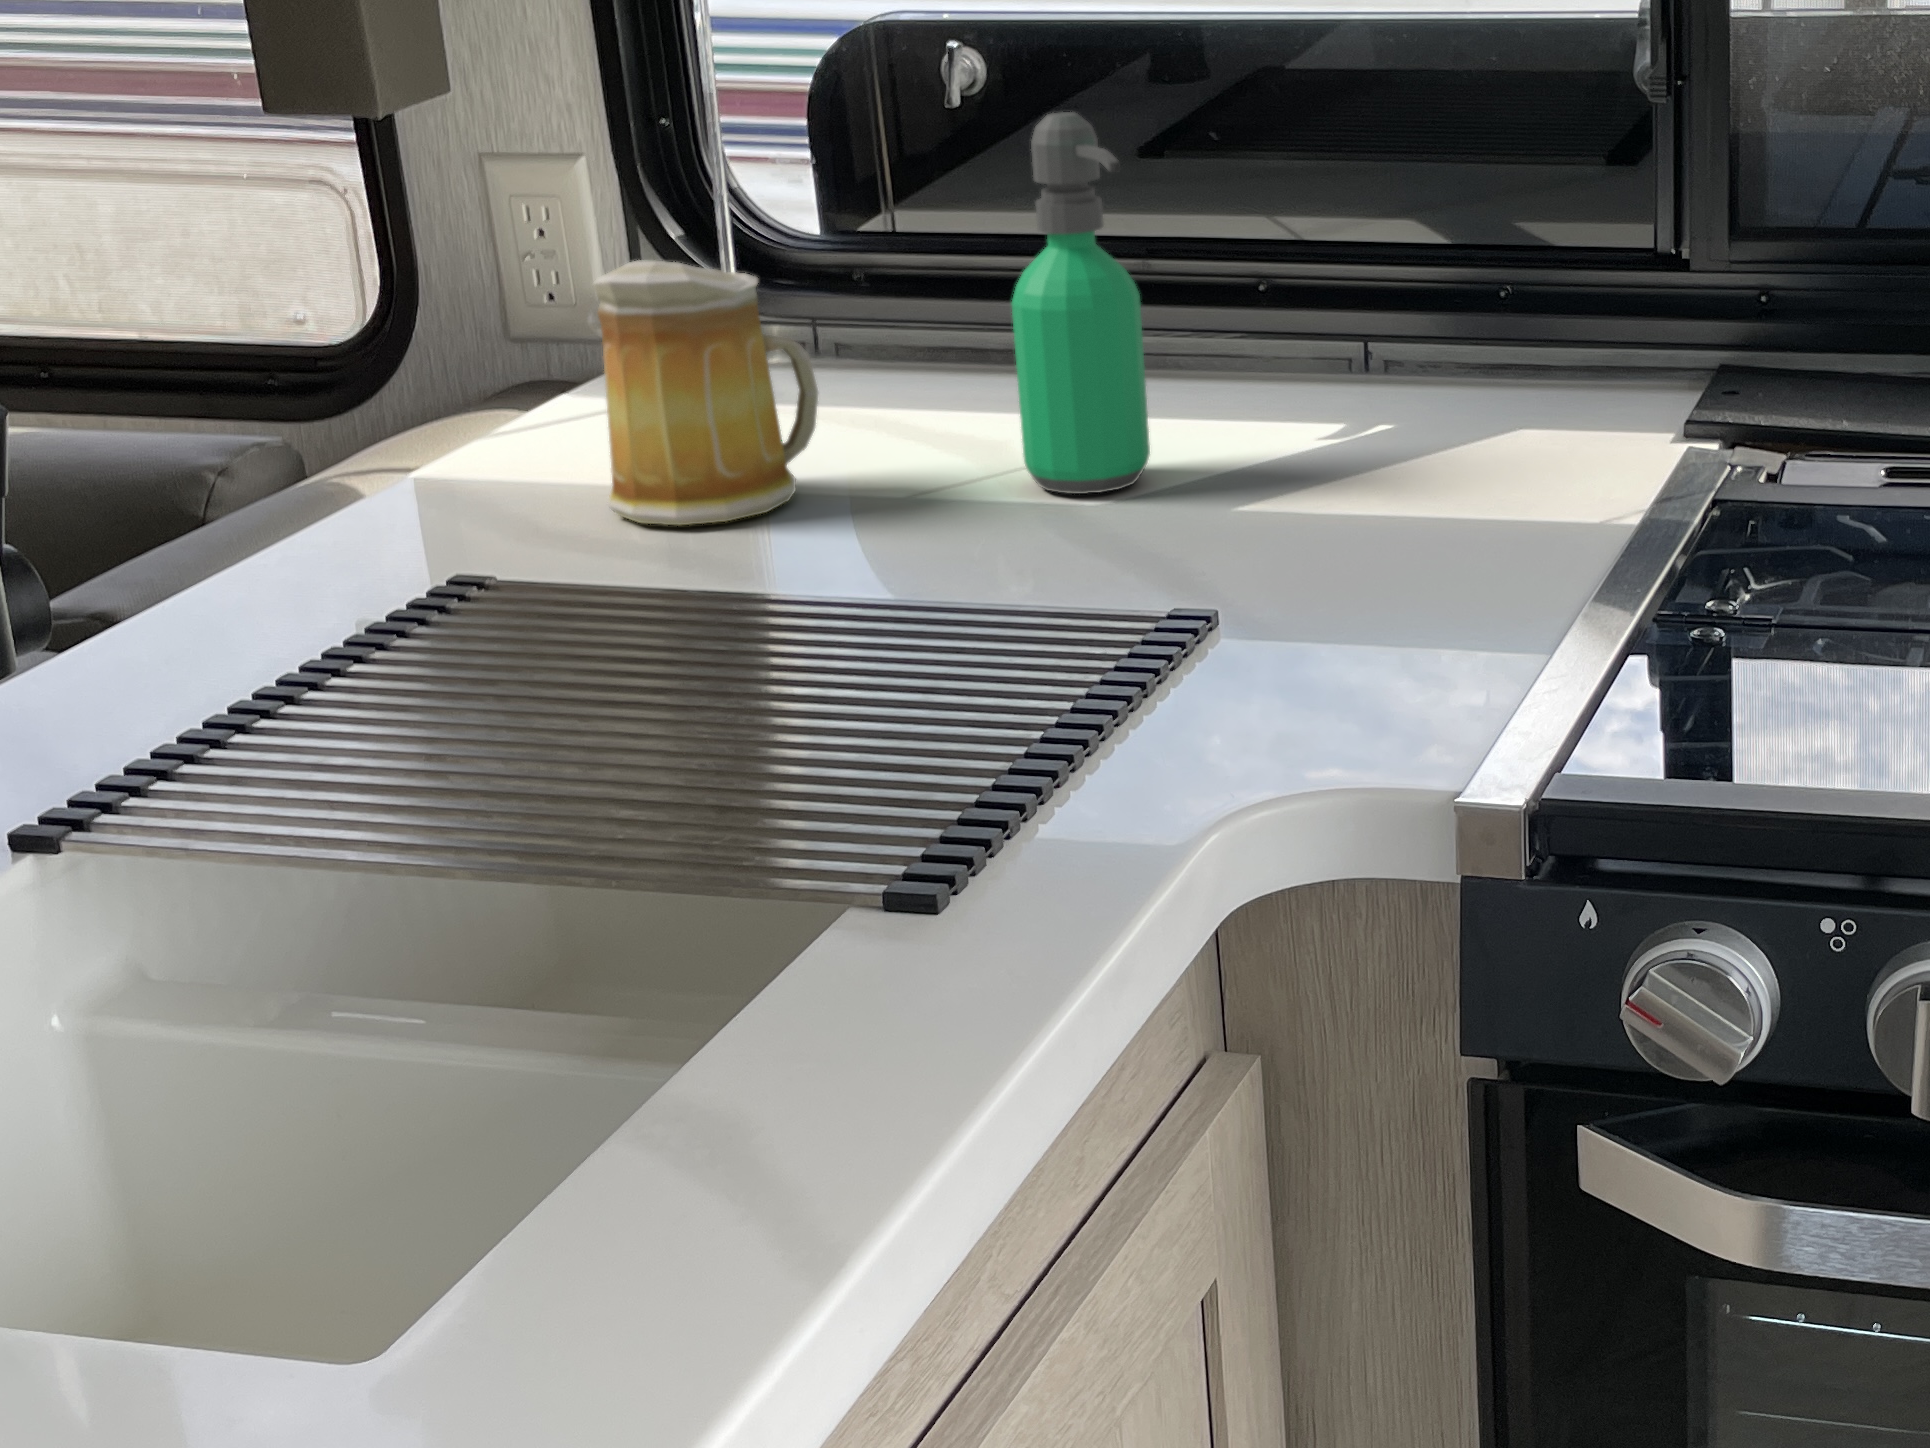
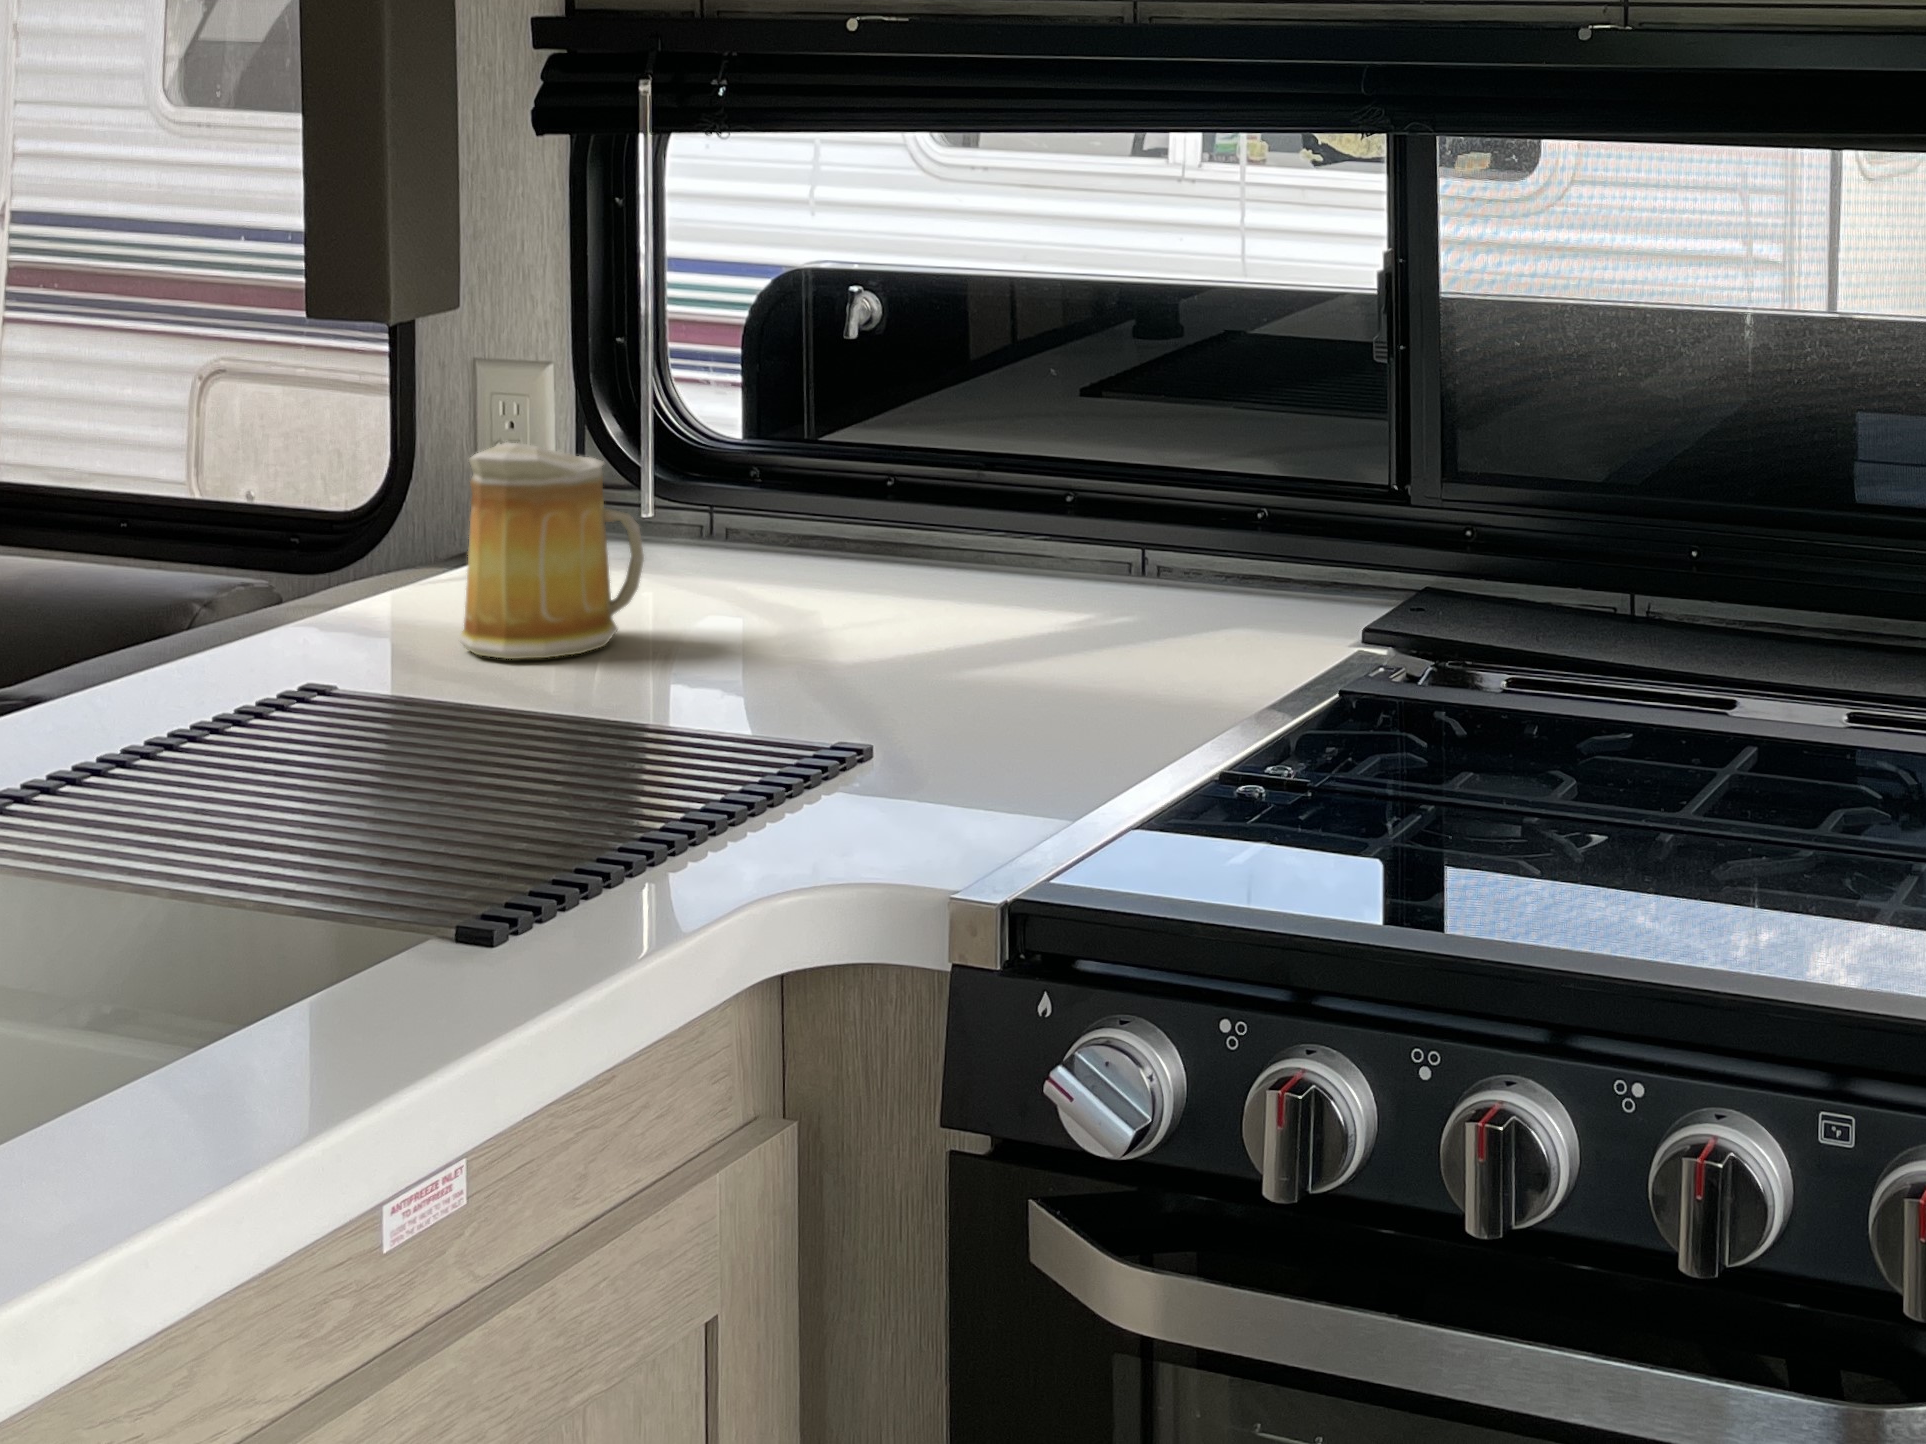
soap dispenser: present [1012,112,1150,494] -> none [797,345,902,656]

